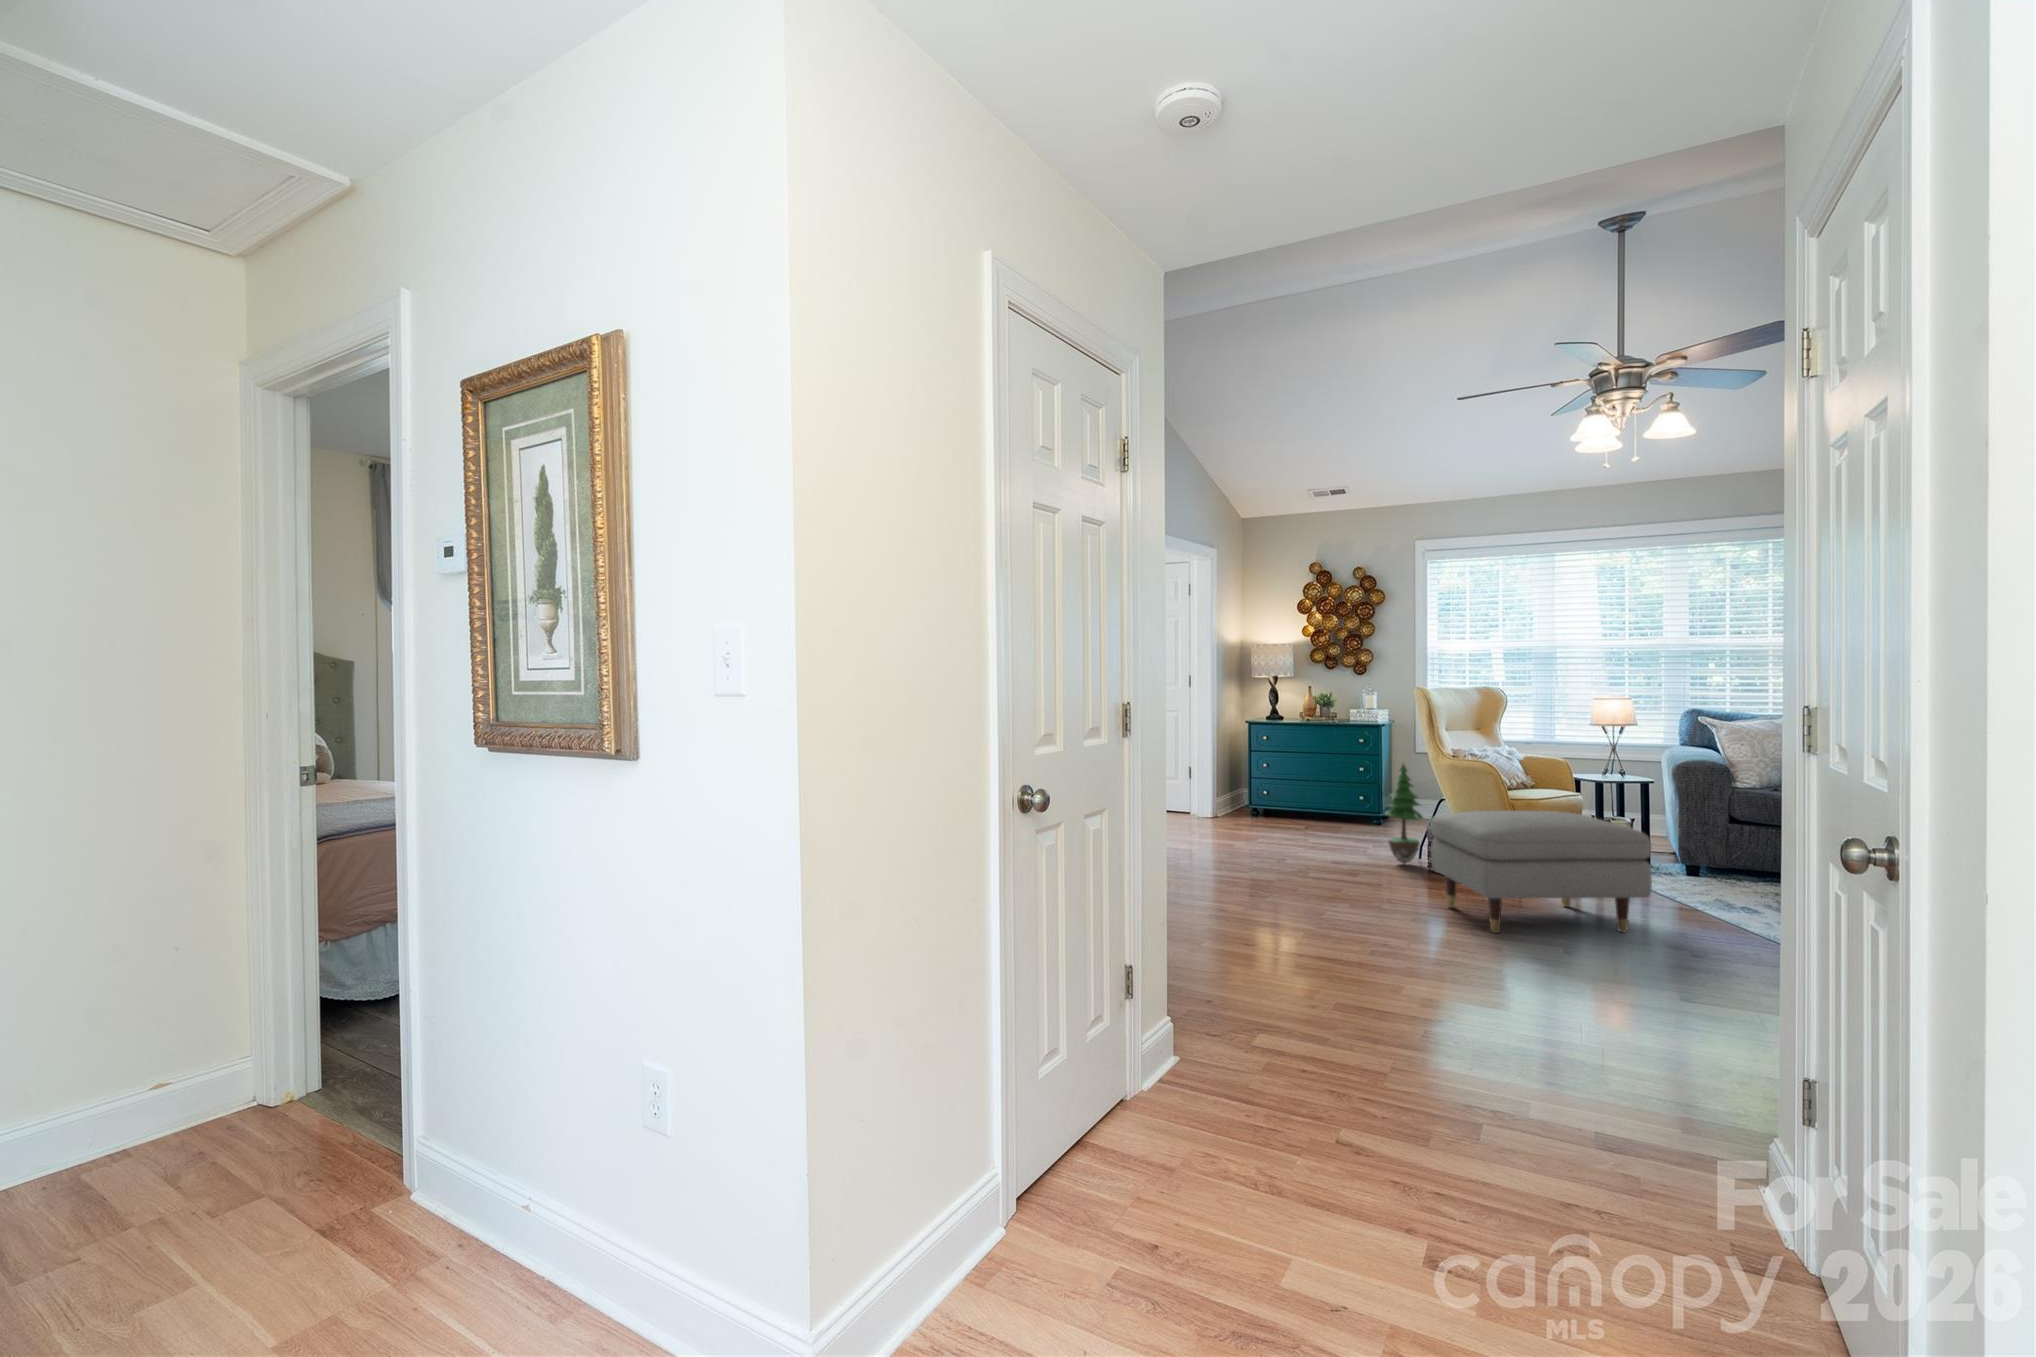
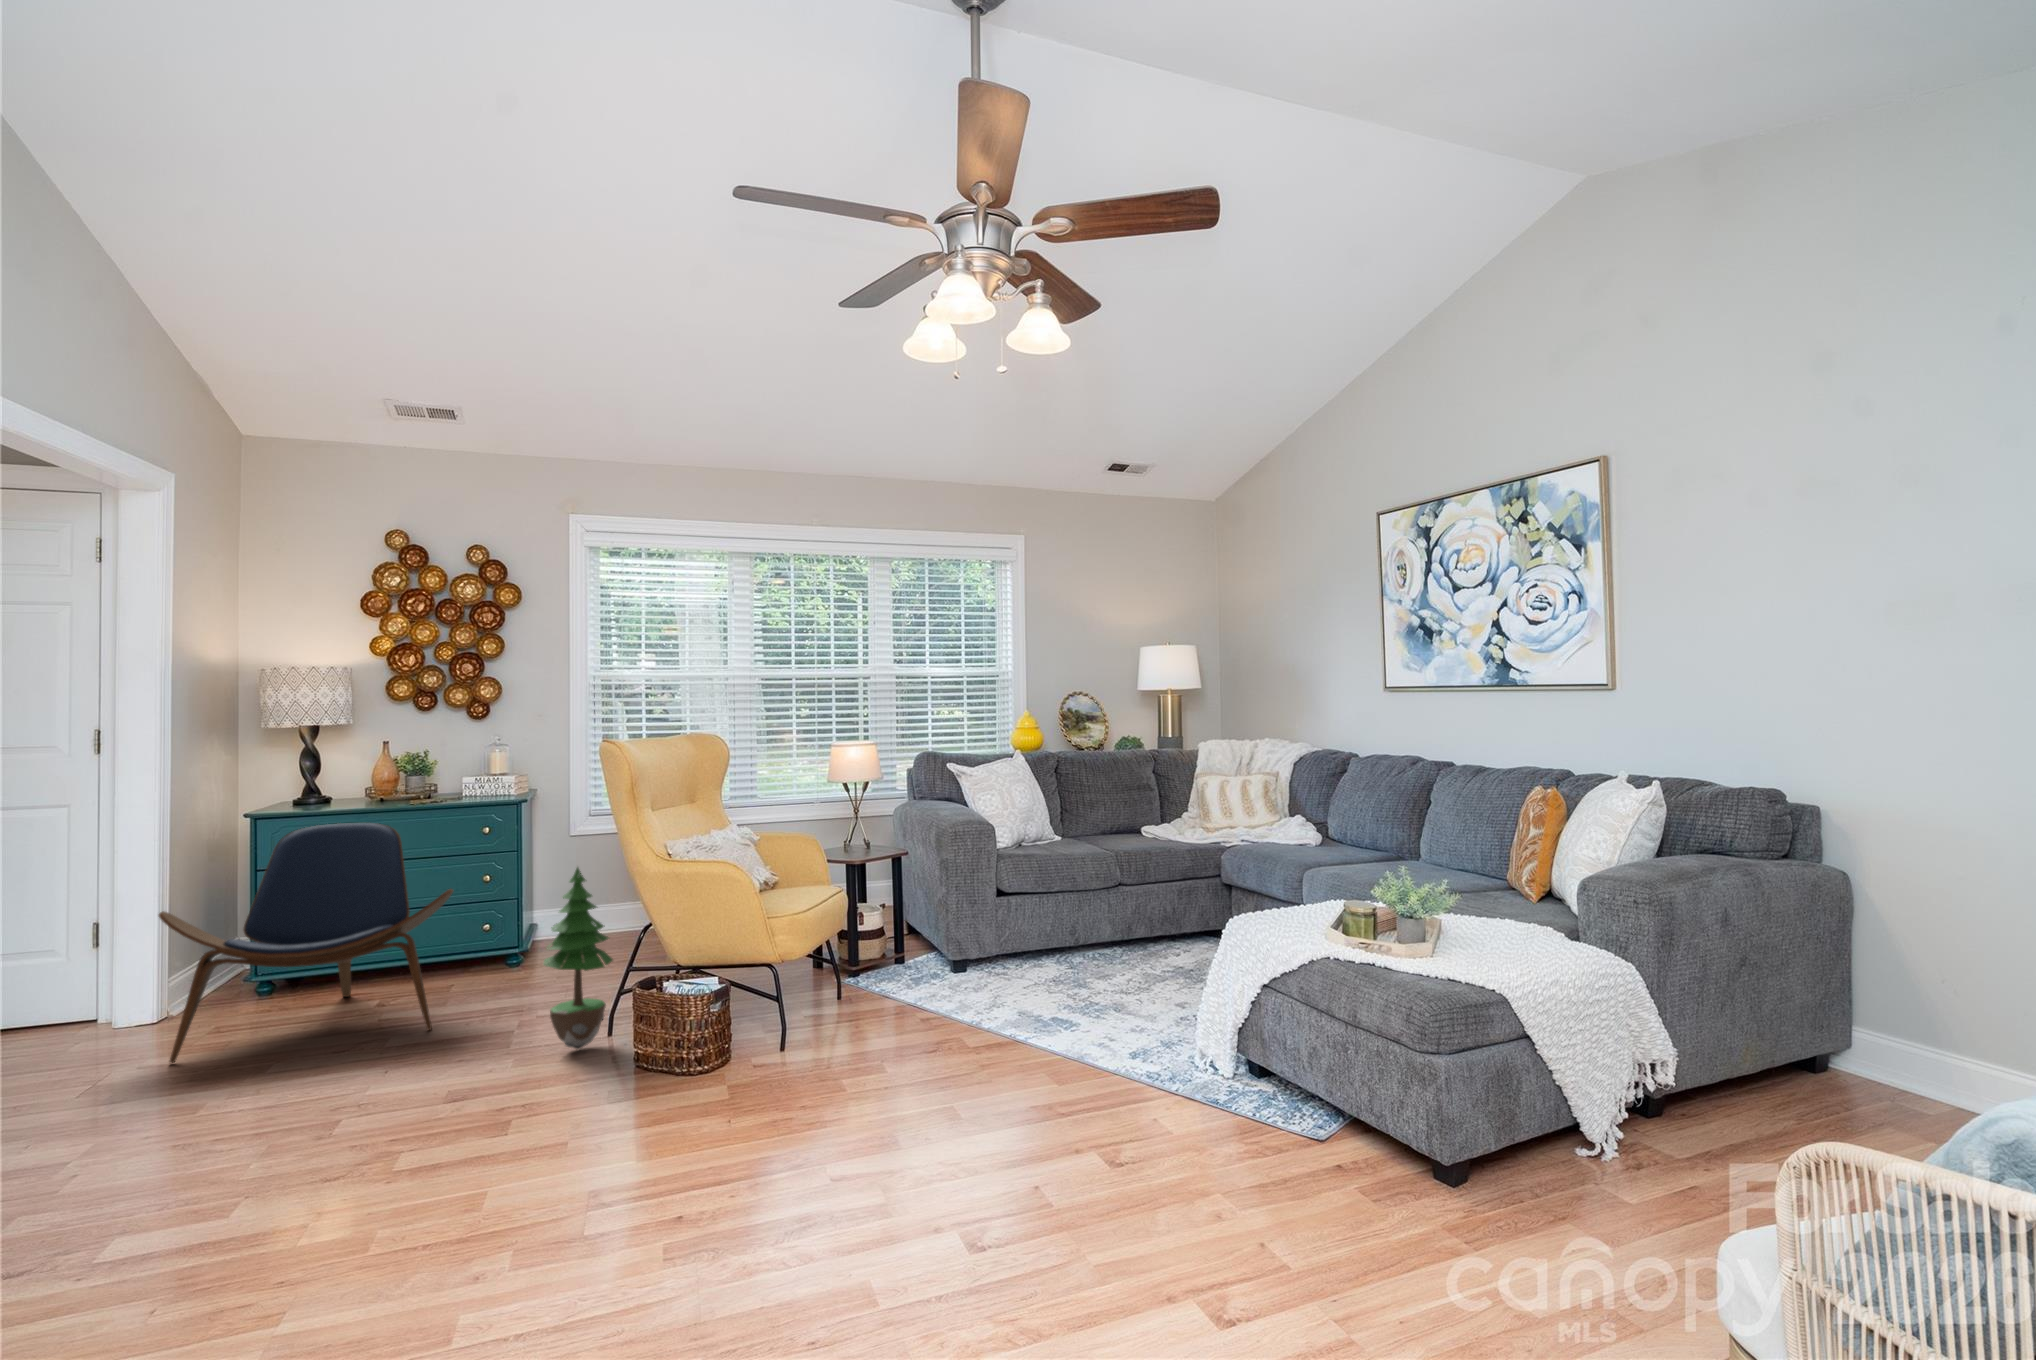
lounge chair: none [1215,730,1342,843] -> present [159,823,453,1063]
ottoman: present [1430,811,1652,933] -> none [656,924,1000,1189]

